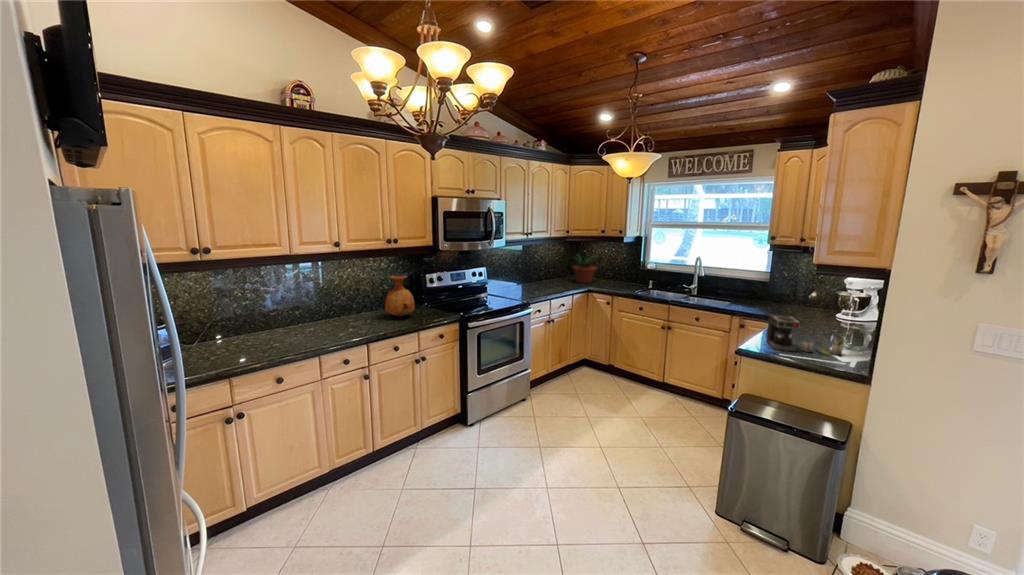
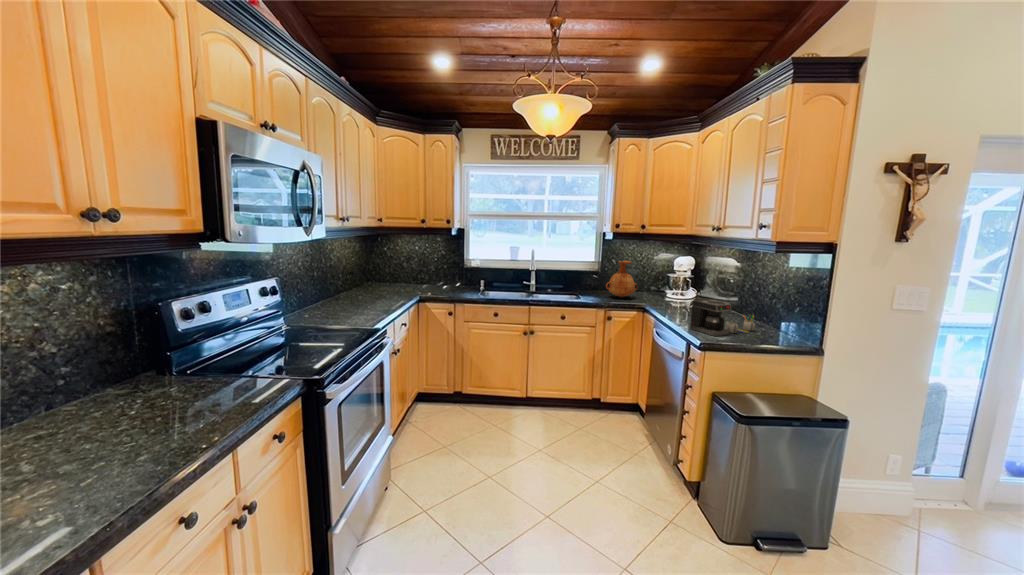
potted plant: present [573,256,596,283] -> none [378,253,419,292]
vase: present [385,276,415,317] -> present [606,261,638,298]

